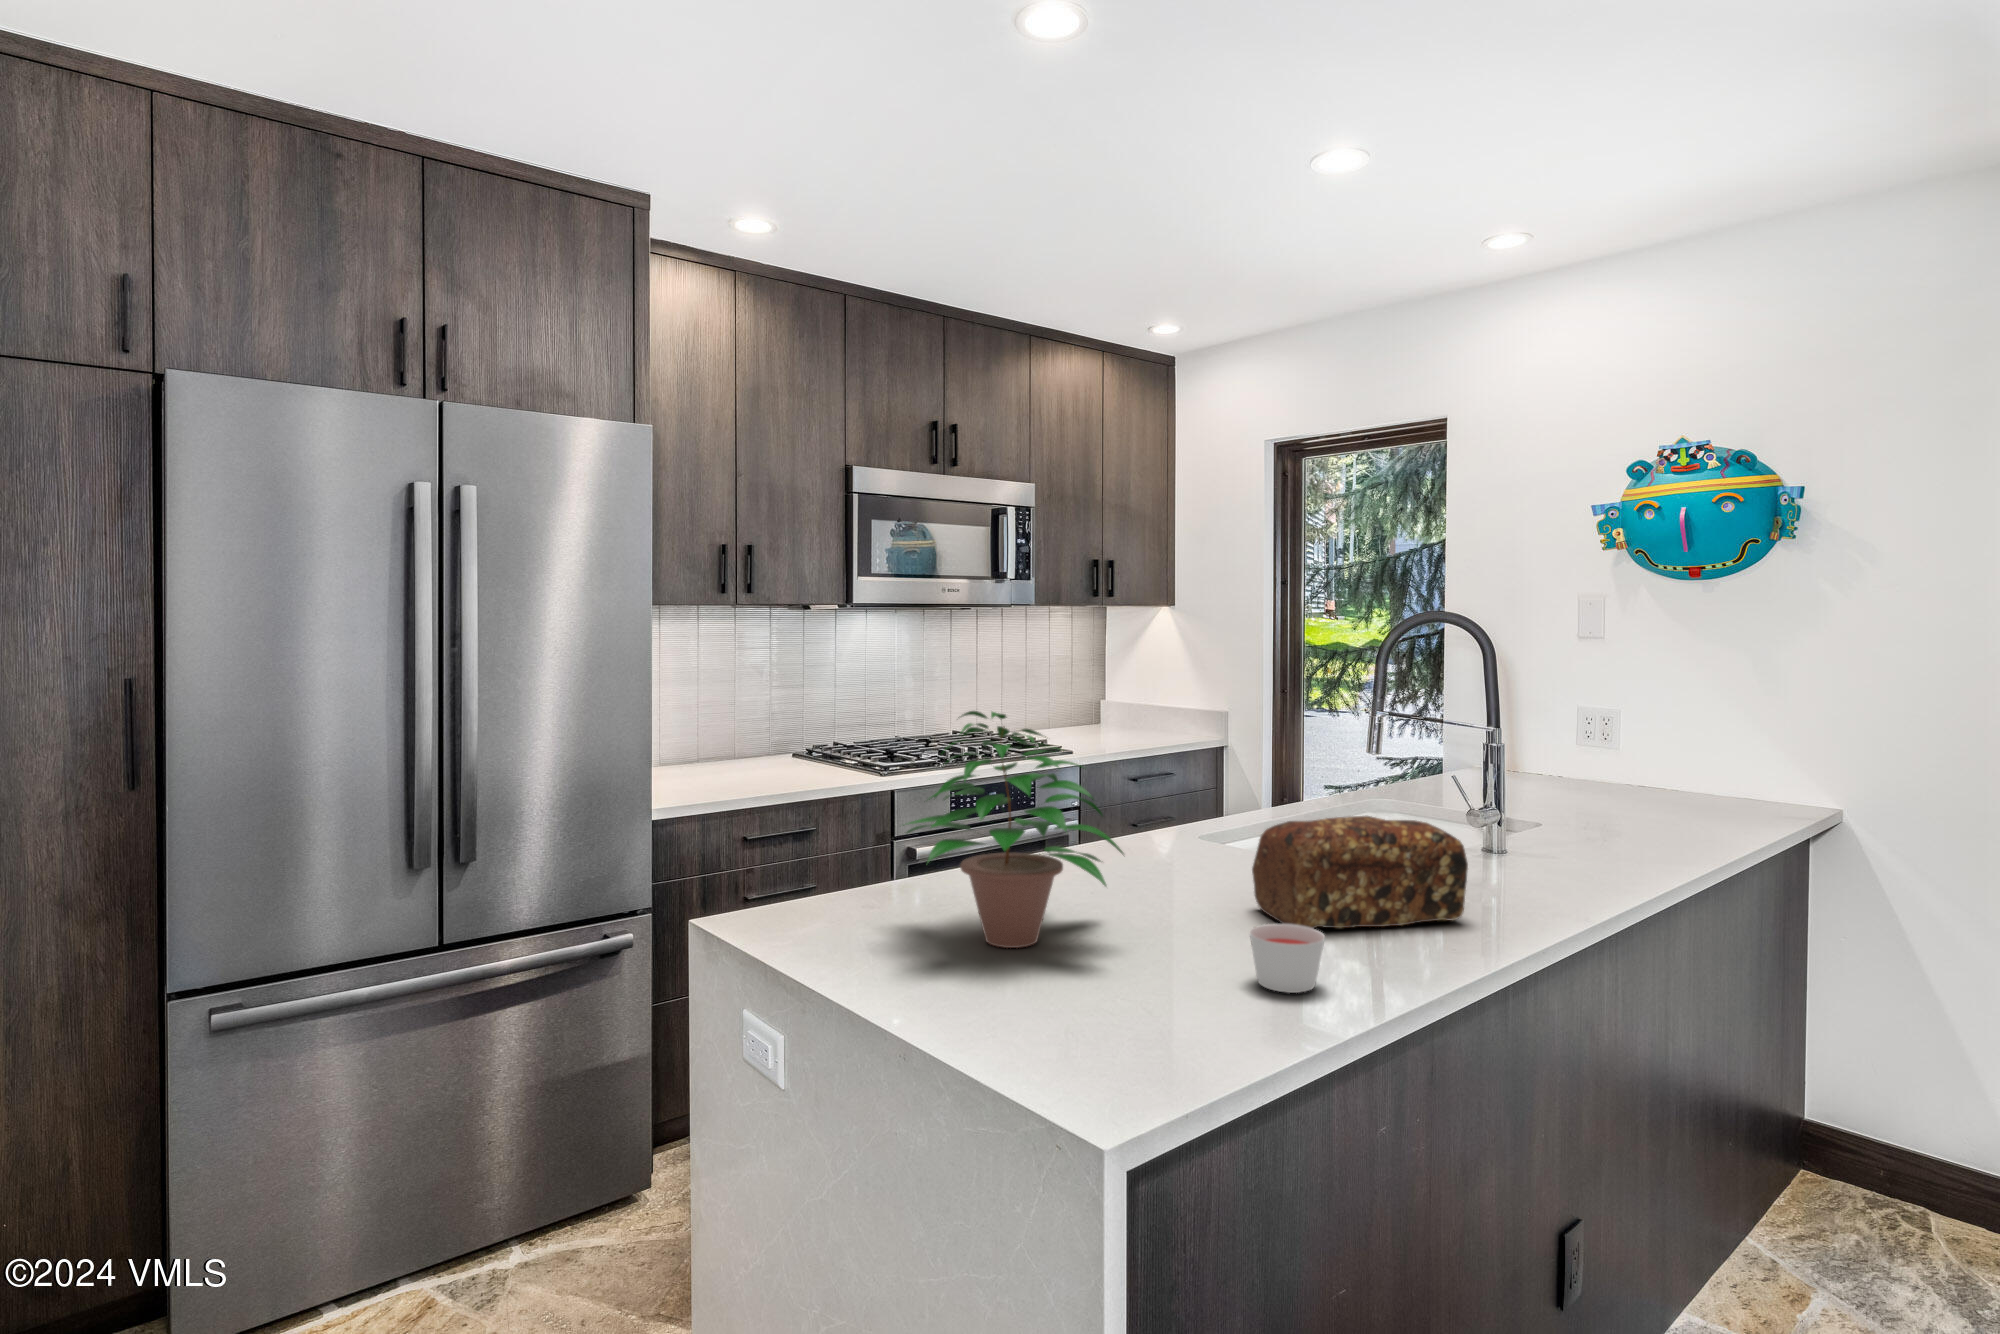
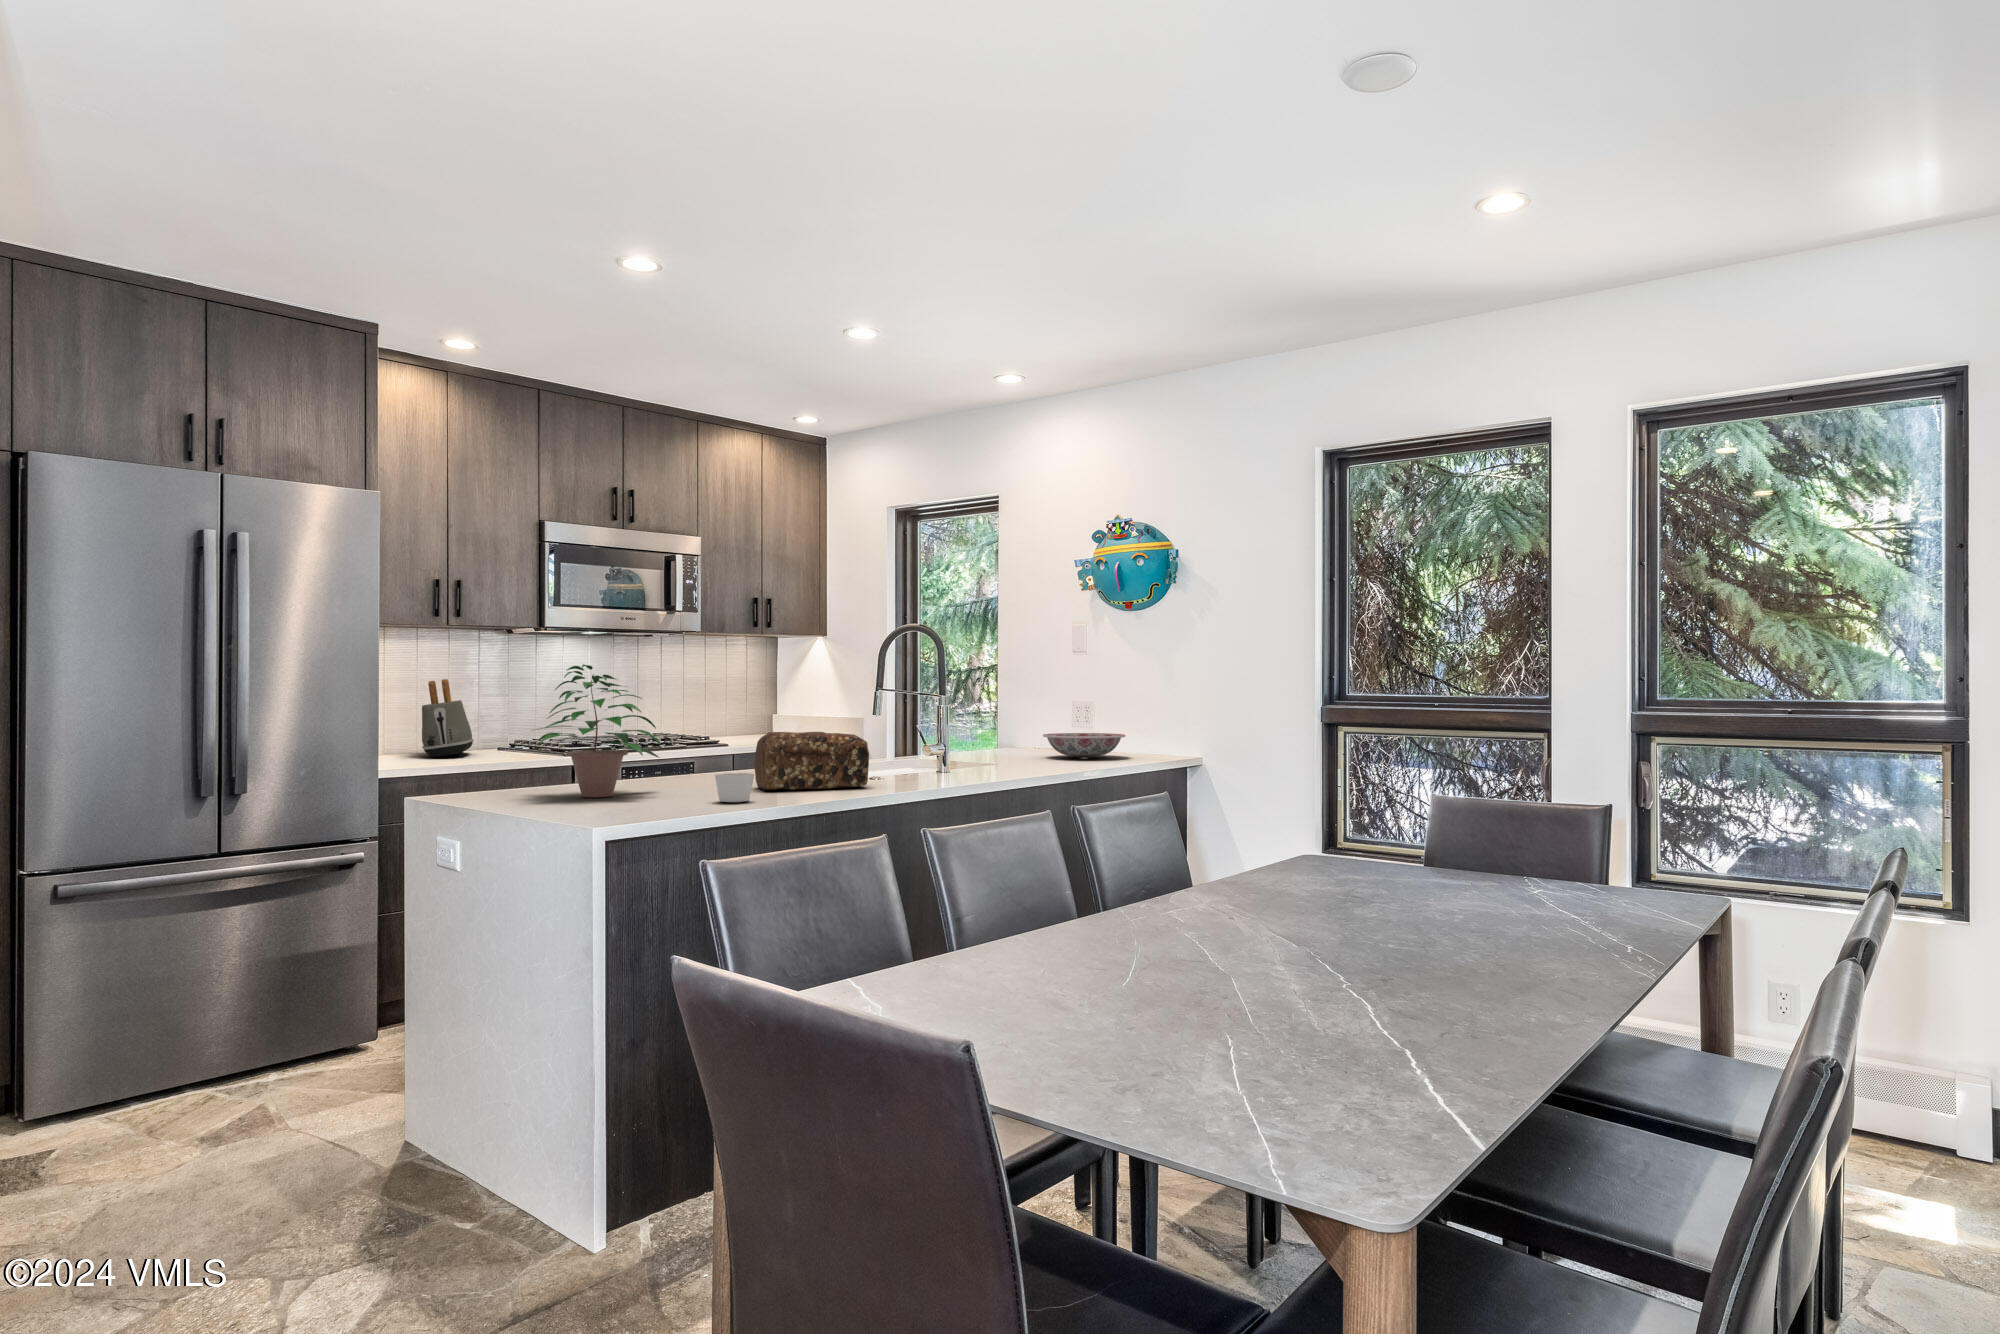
toaster: none [708,675,771,781] -> present [422,679,473,757]
ceramic bowl: none [1575,765,1719,808] -> present [1043,733,1125,758]

